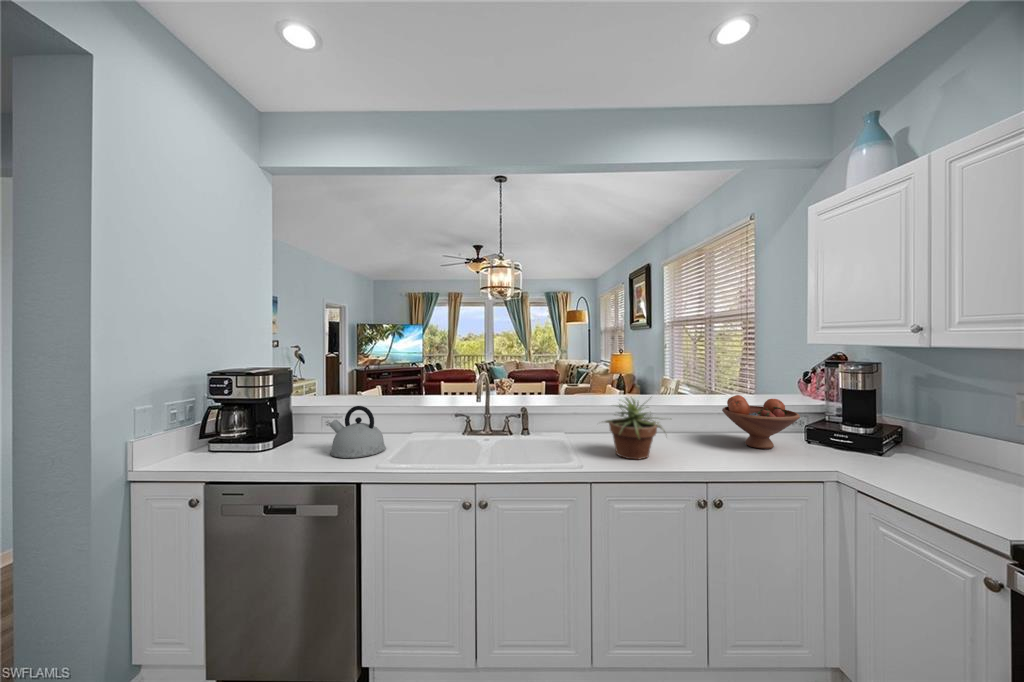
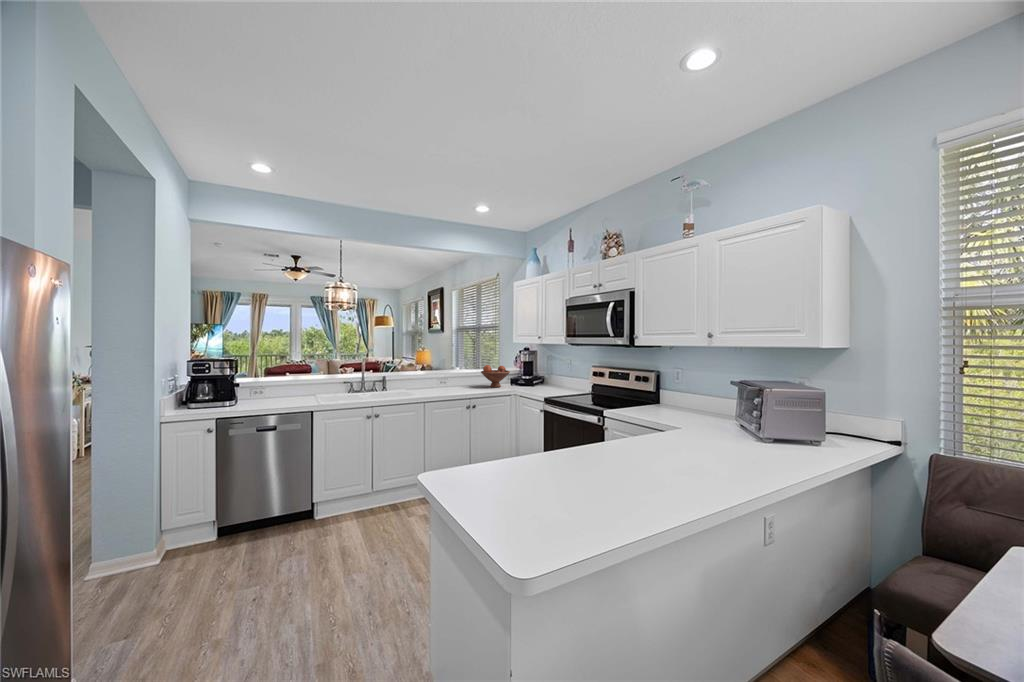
potted plant: present [605,397,671,460] -> none [425,365,460,393]
kettle: present [329,406,386,458] -> none [275,376,311,403]

